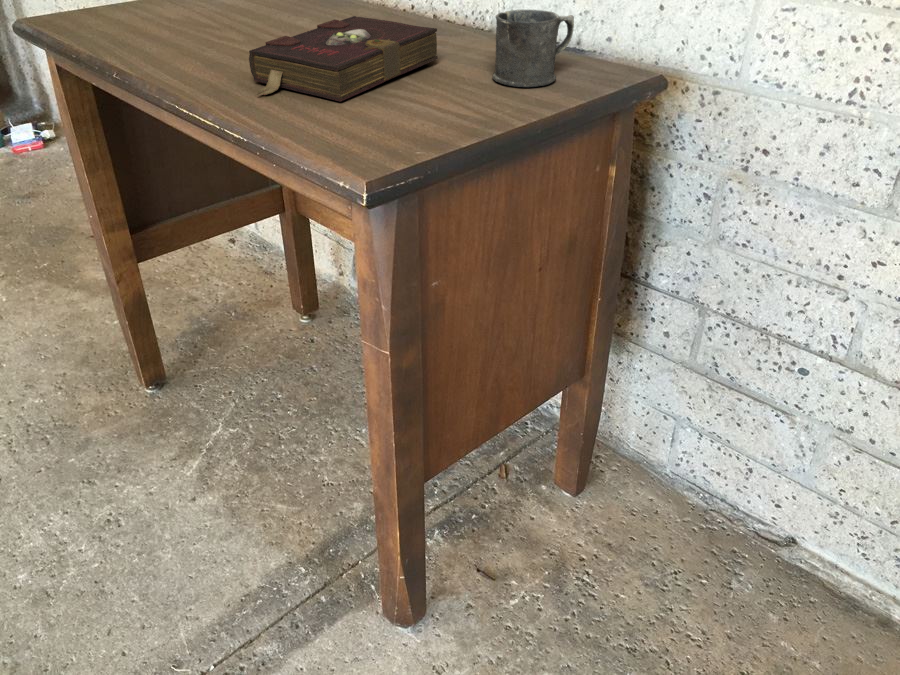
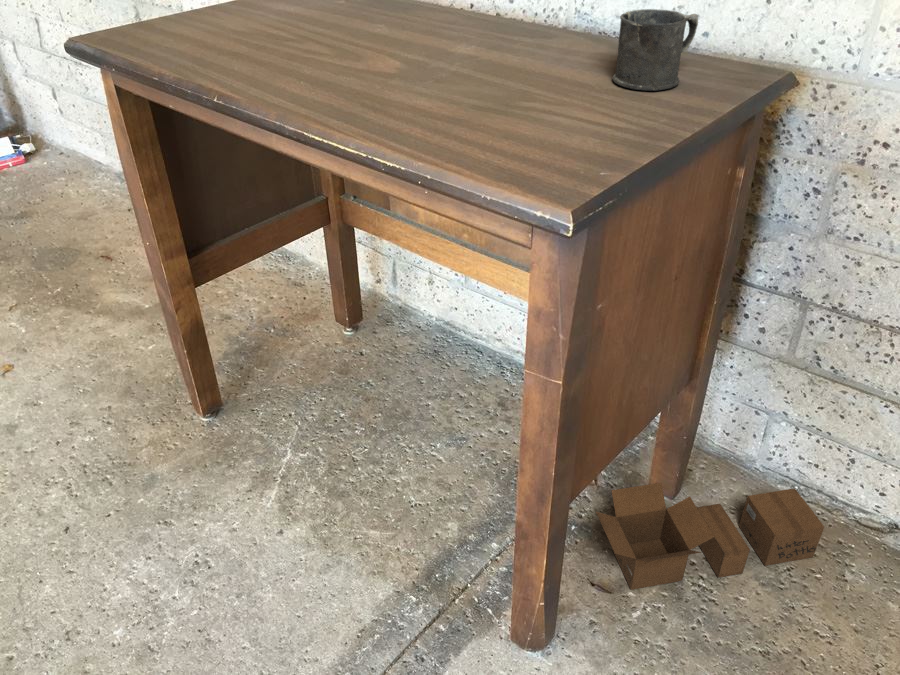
book: present [249,16,438,102] -> none [365,20,548,115]
cardboard box: none [484,477,710,578] -> present [596,483,824,590]

